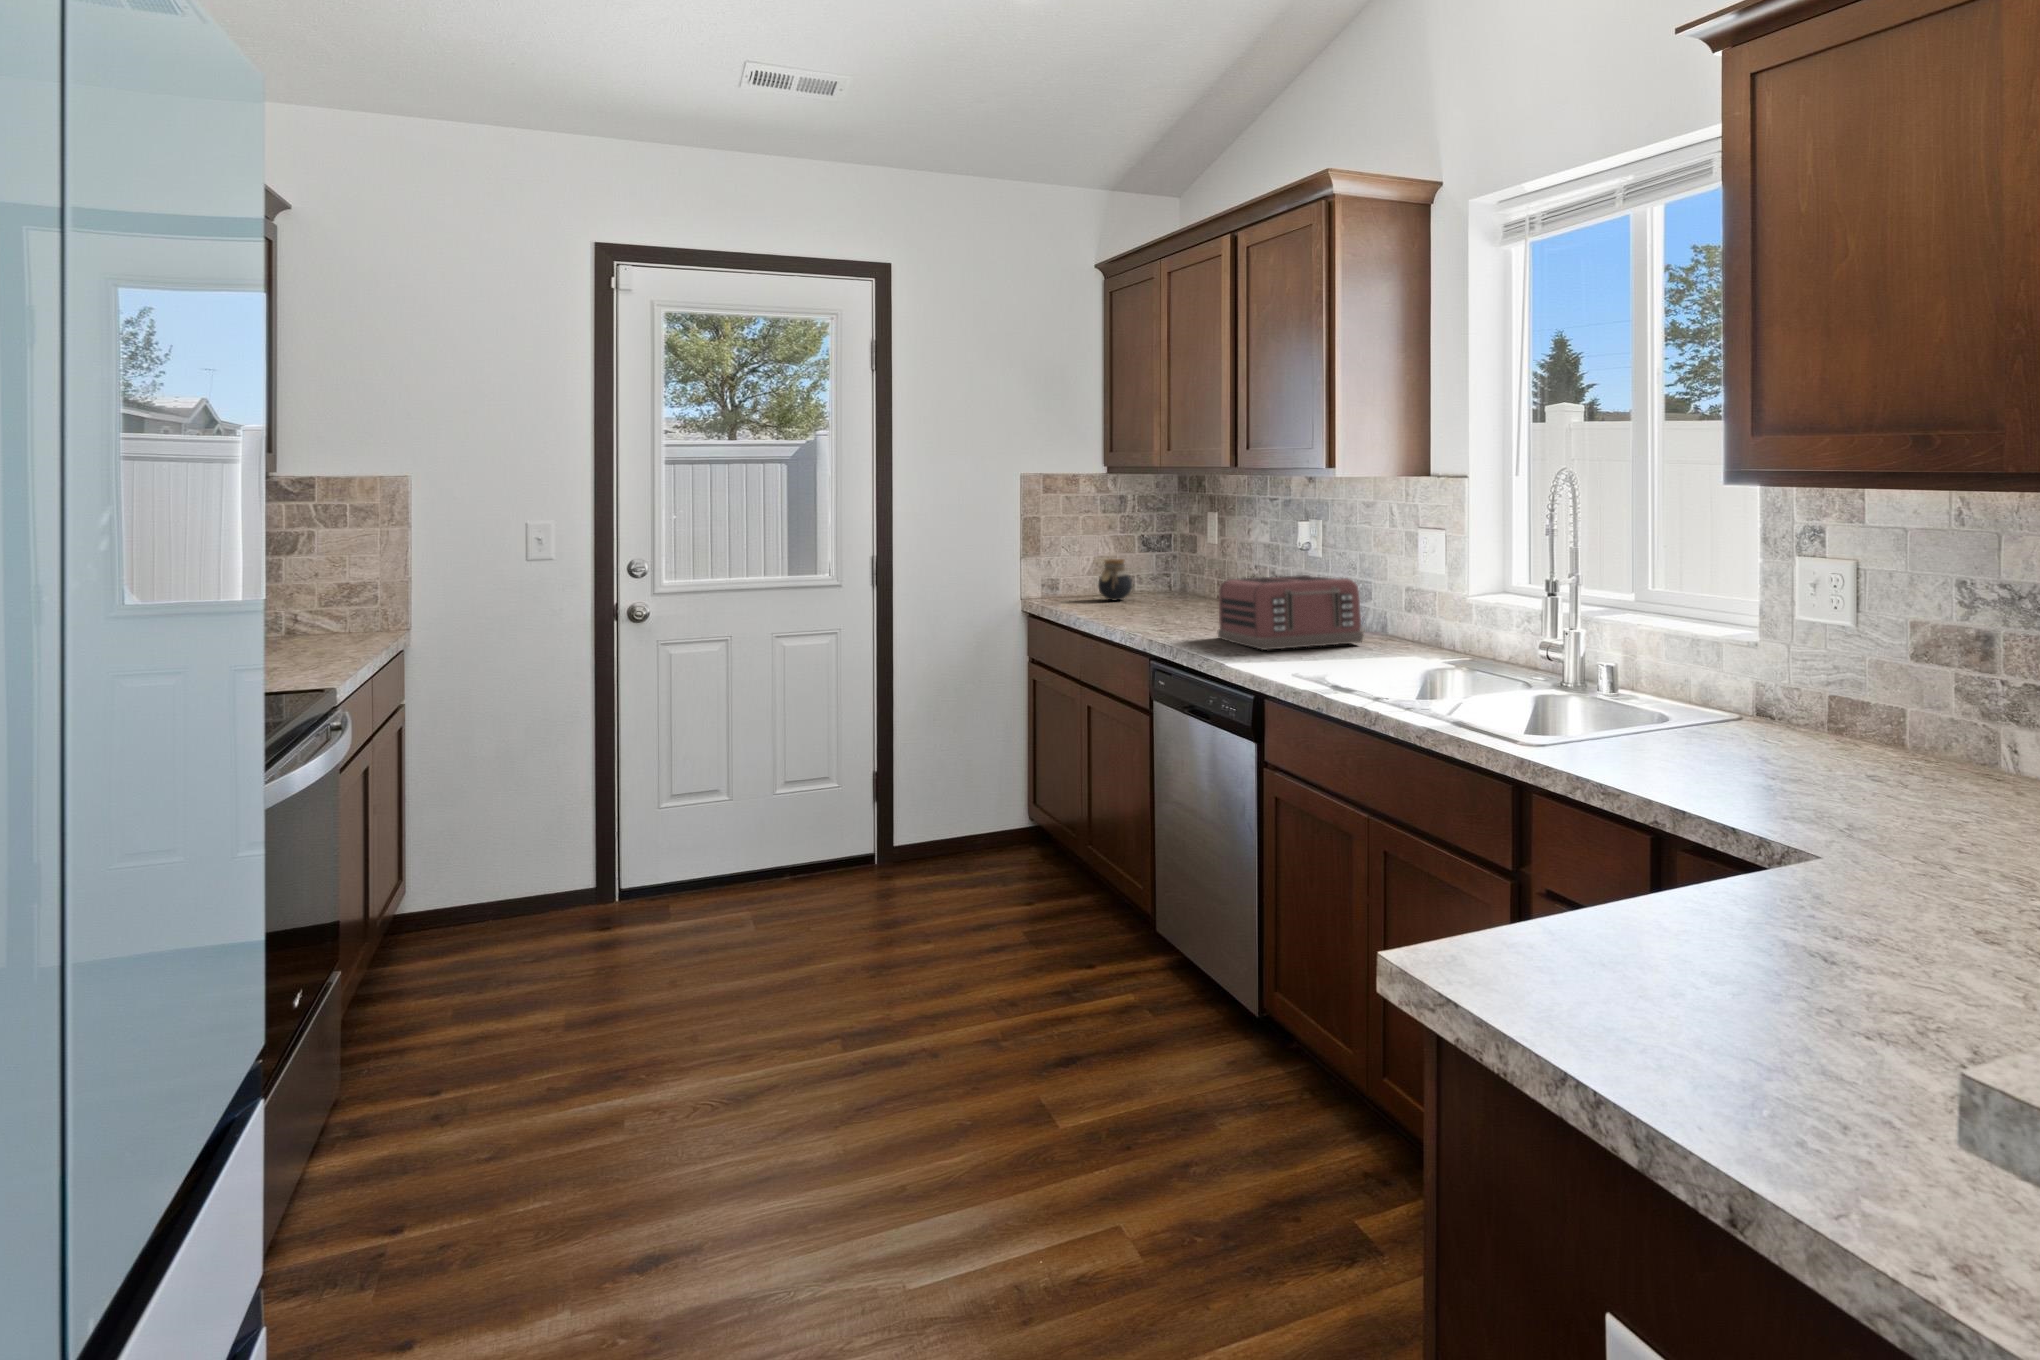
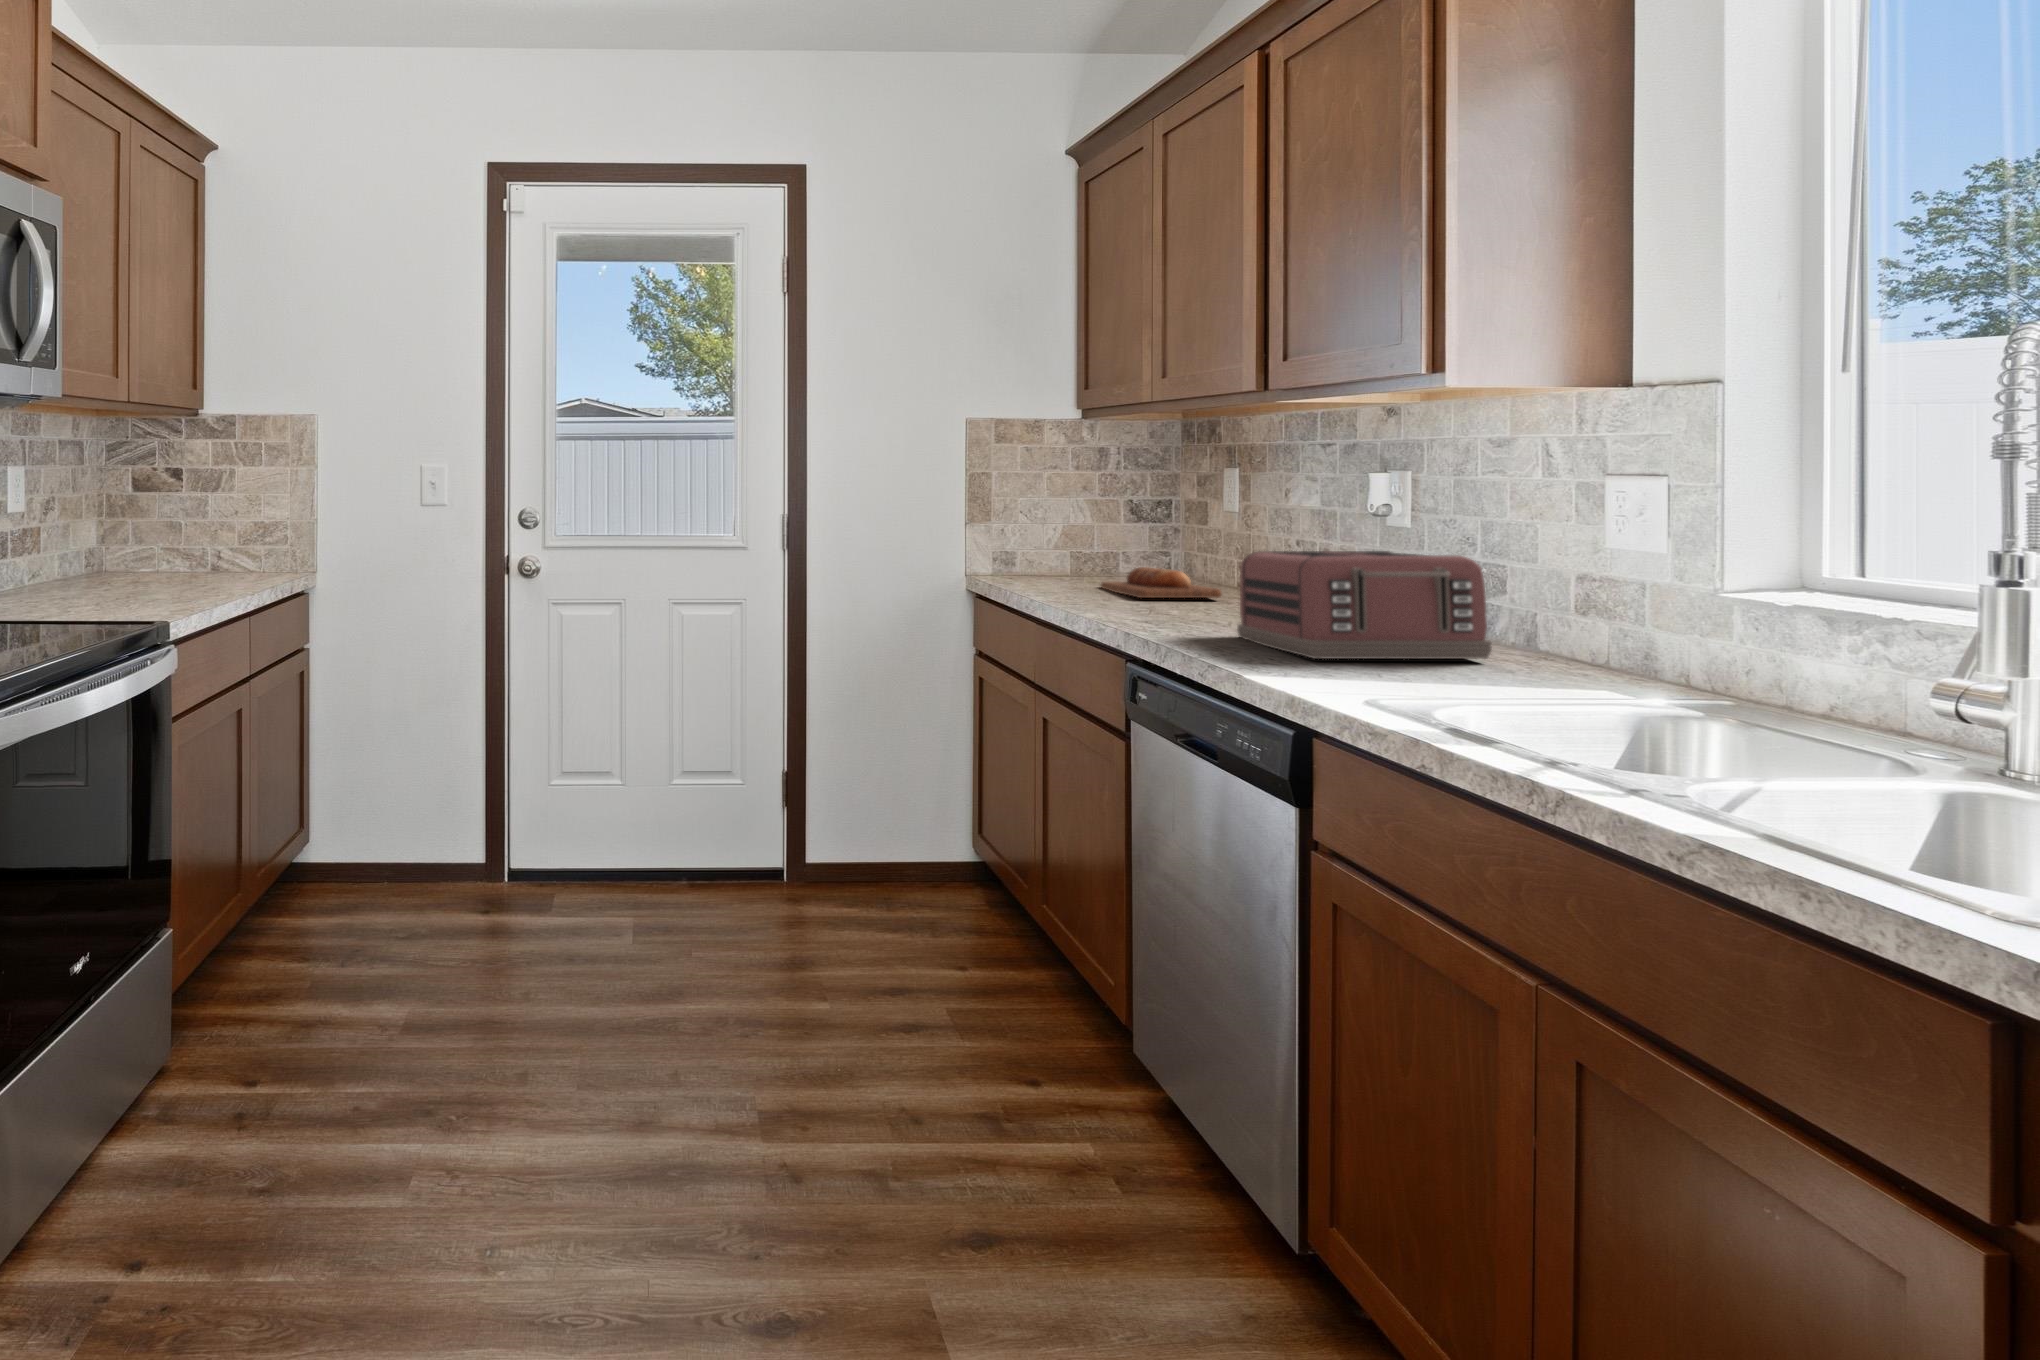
jar: present [1098,559,1132,600] -> none [1070,529,1117,582]
bread loaf: none [1122,588,1206,612] -> present [1101,567,1221,598]

